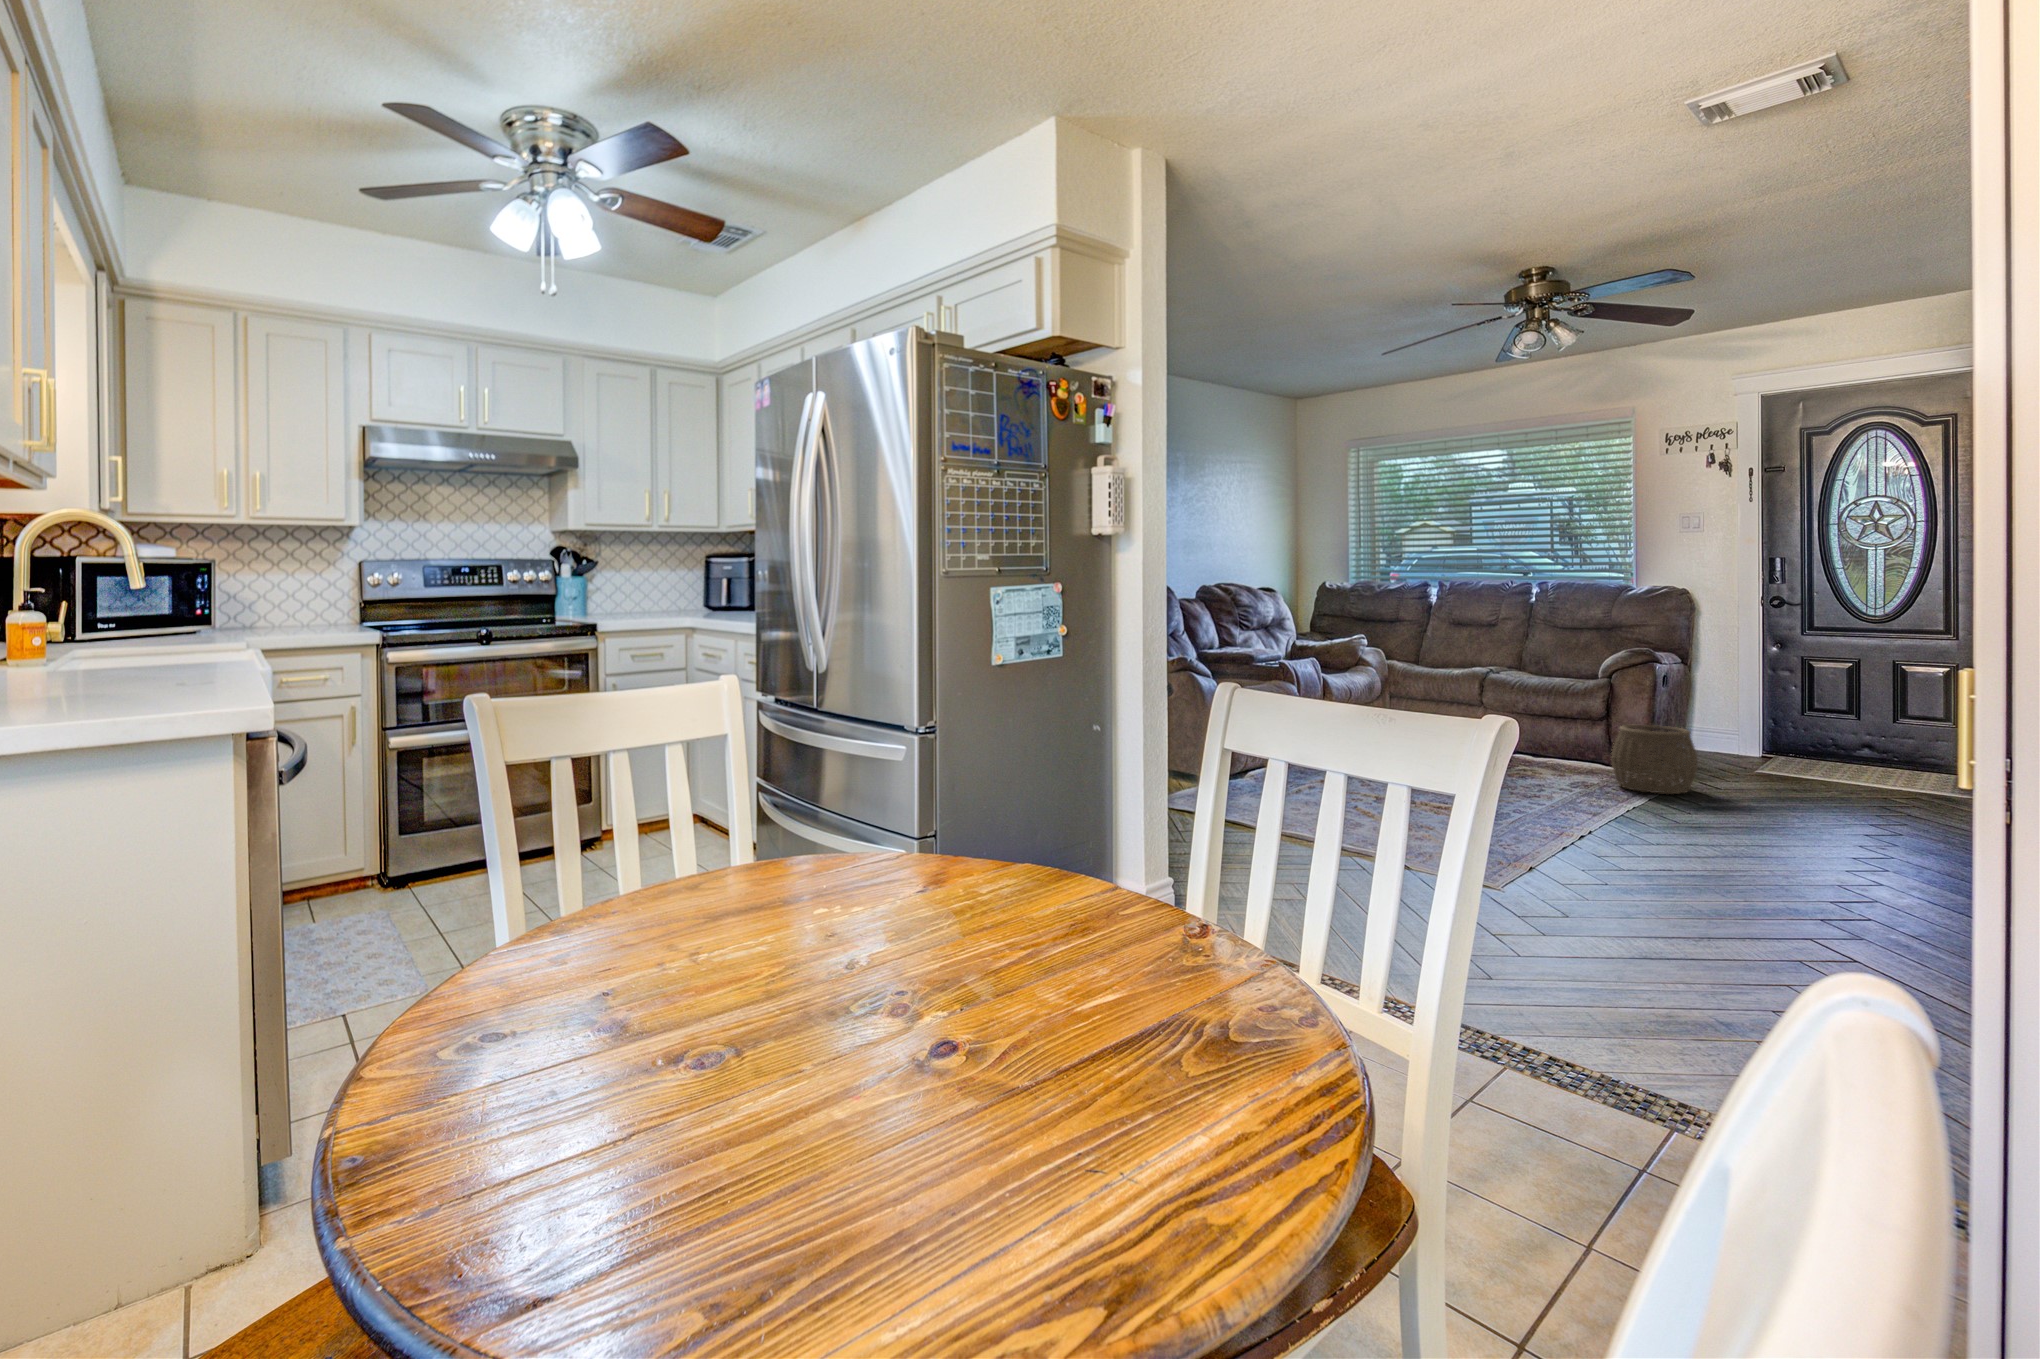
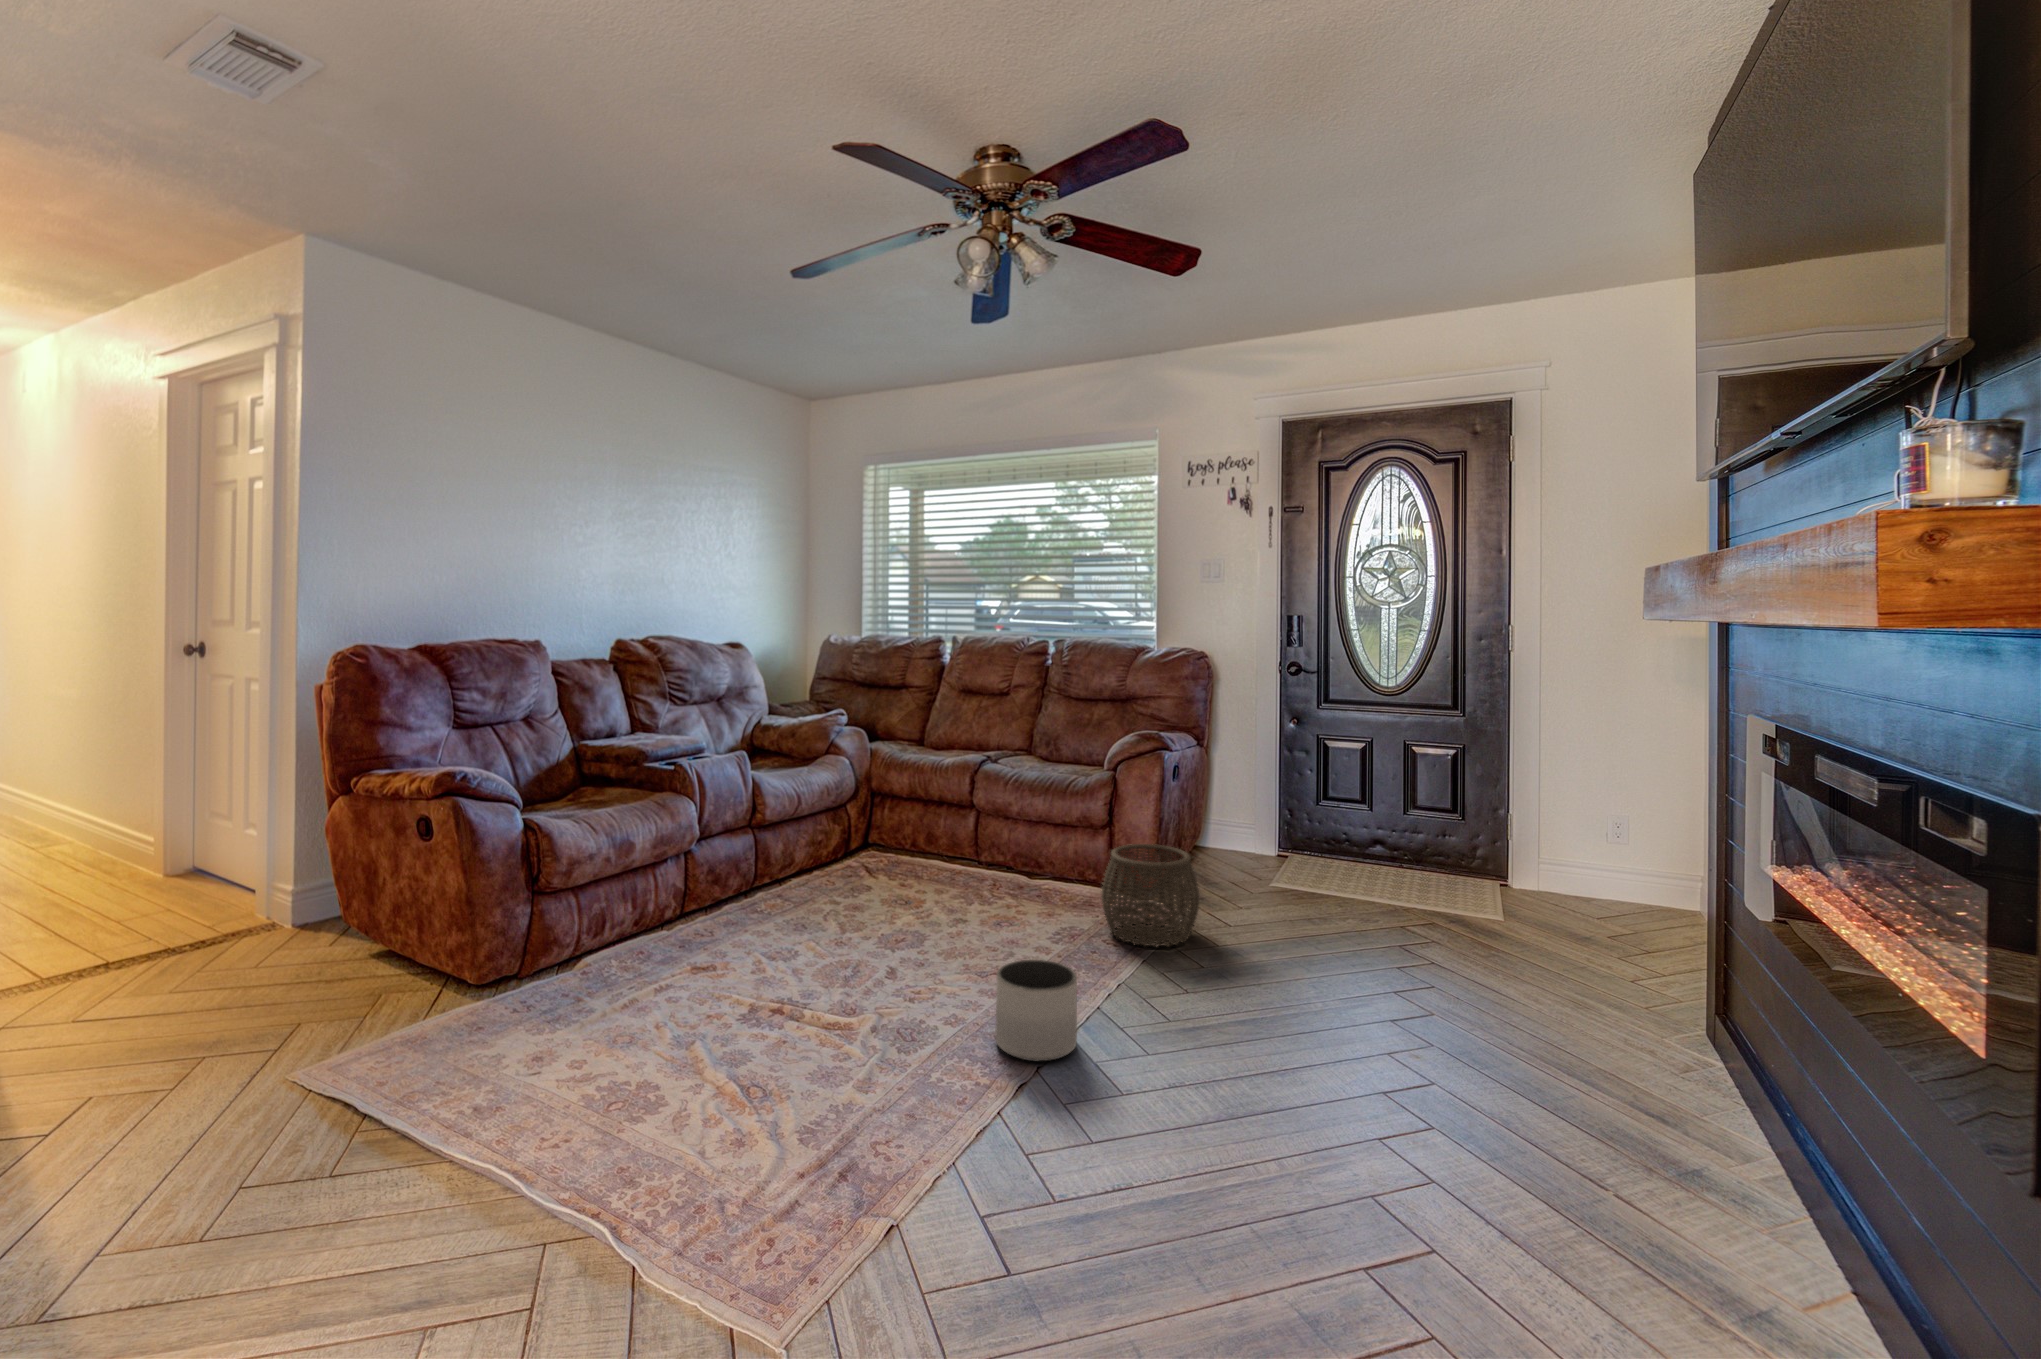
planter: none [1556,775,1620,831] -> present [995,960,1077,1061]

